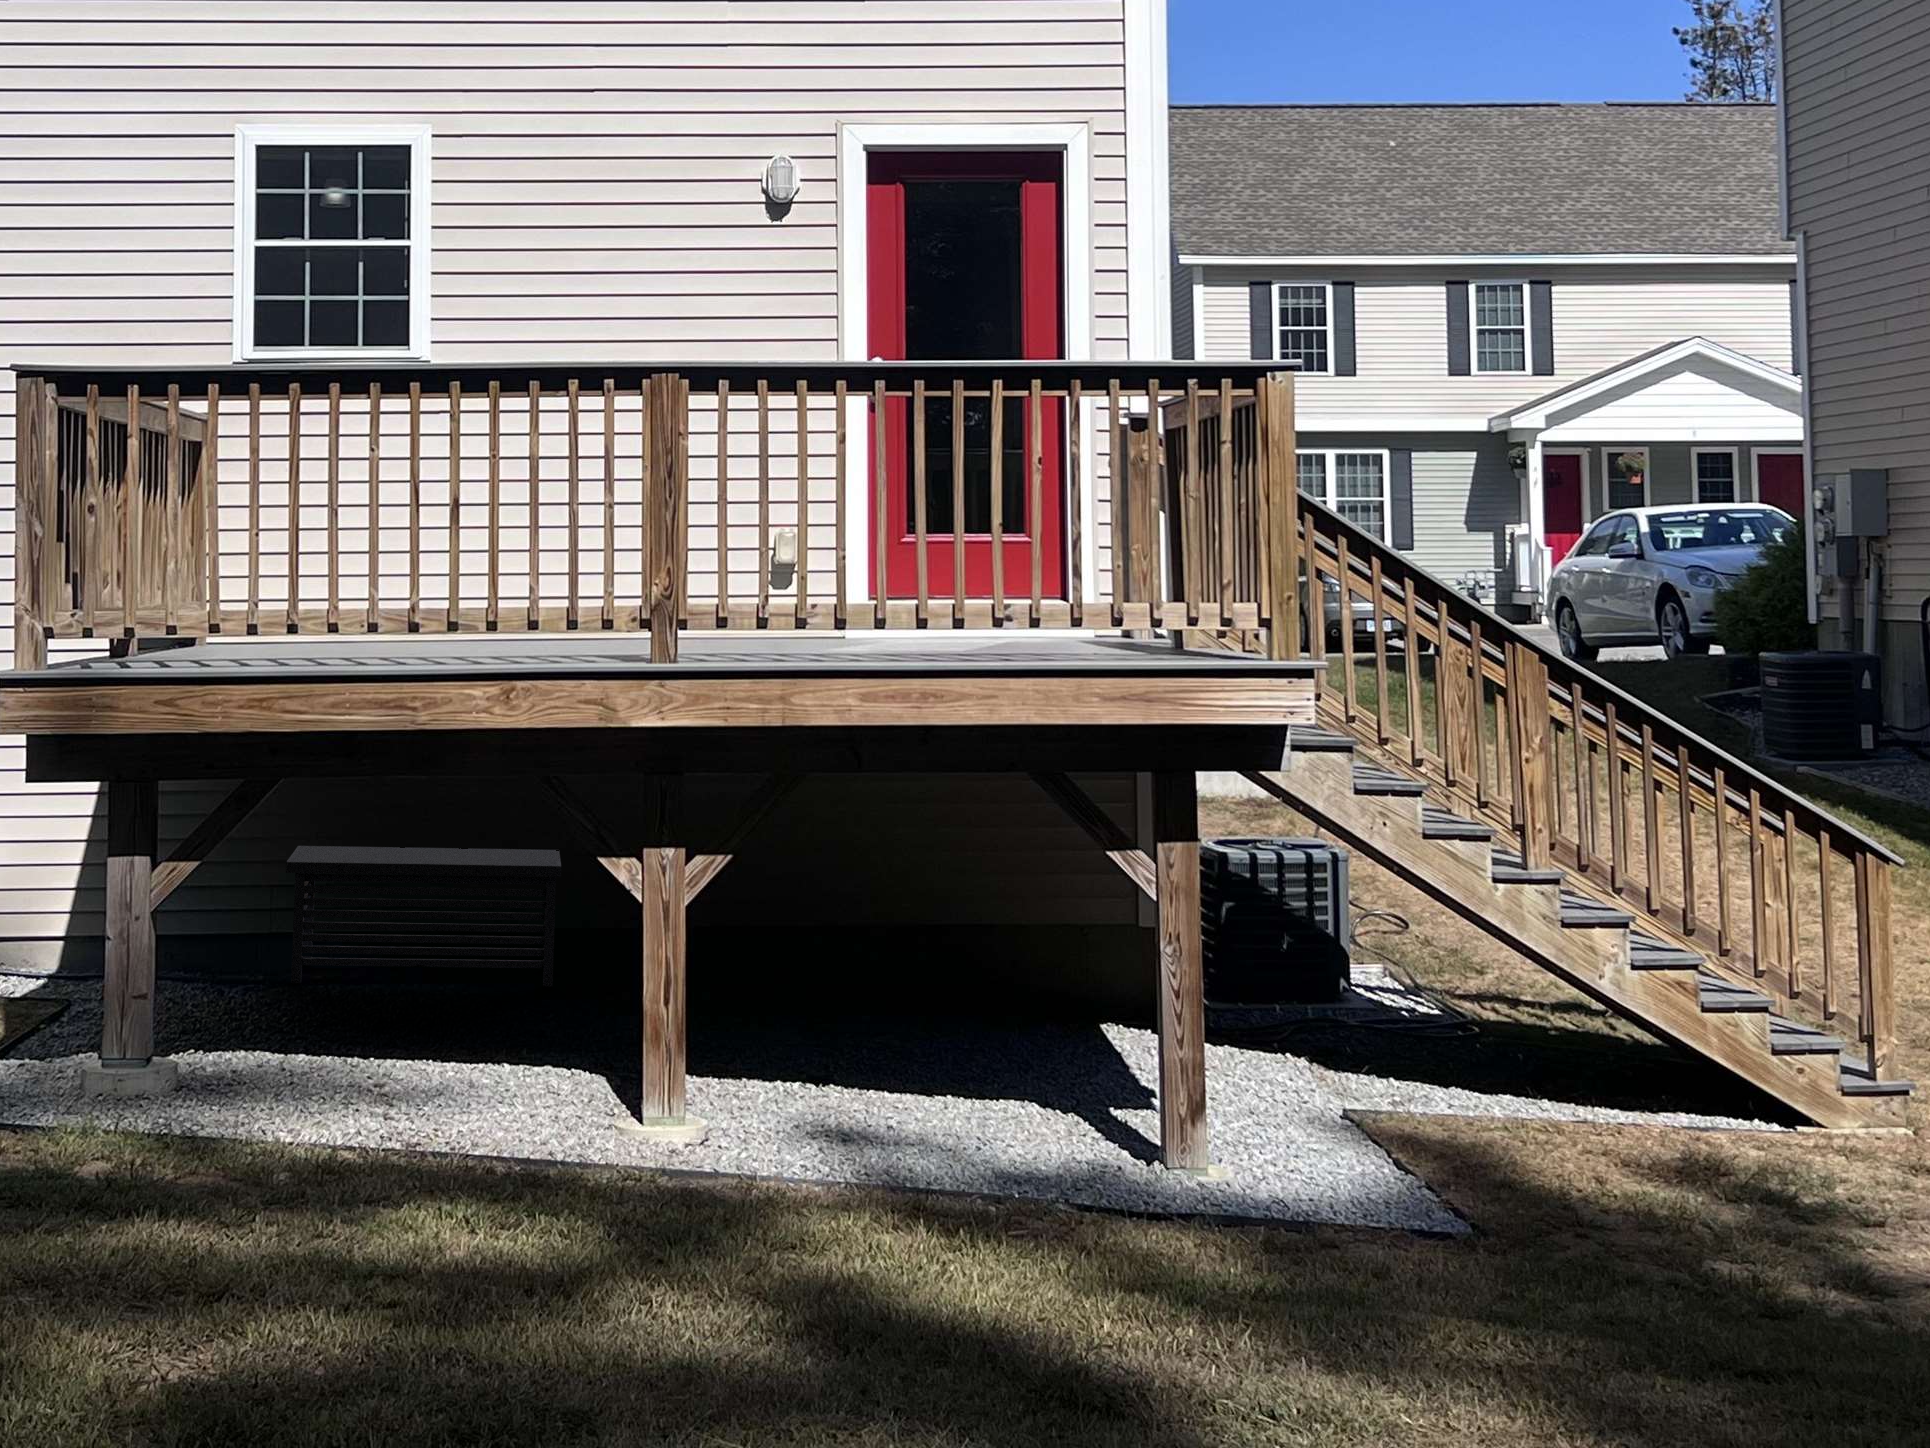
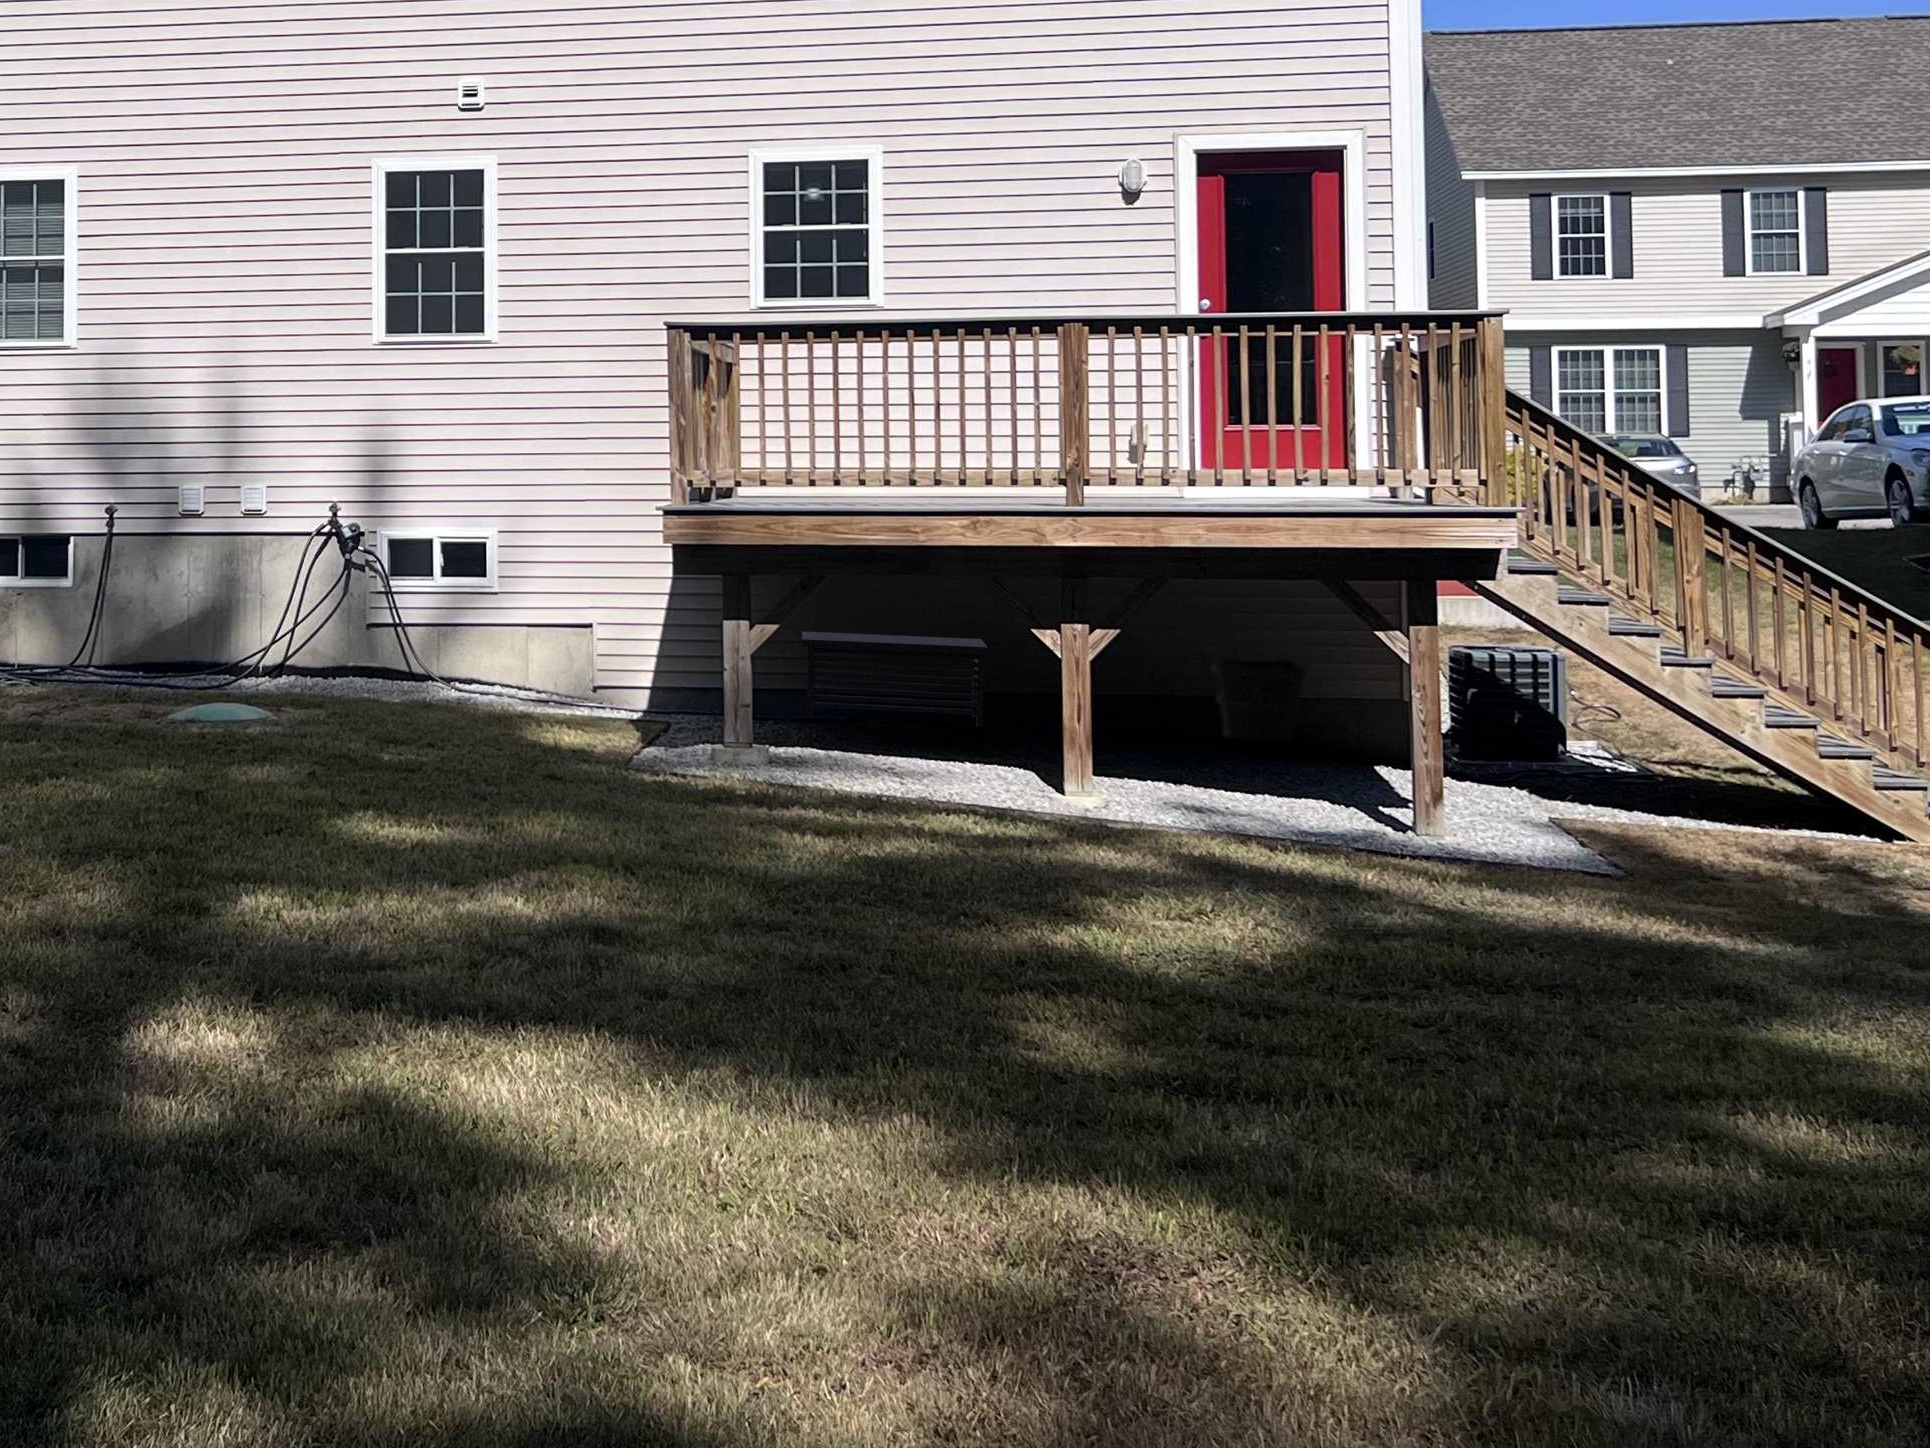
wooden bucket: none [878,869,1009,994] -> present [1211,659,1306,742]

